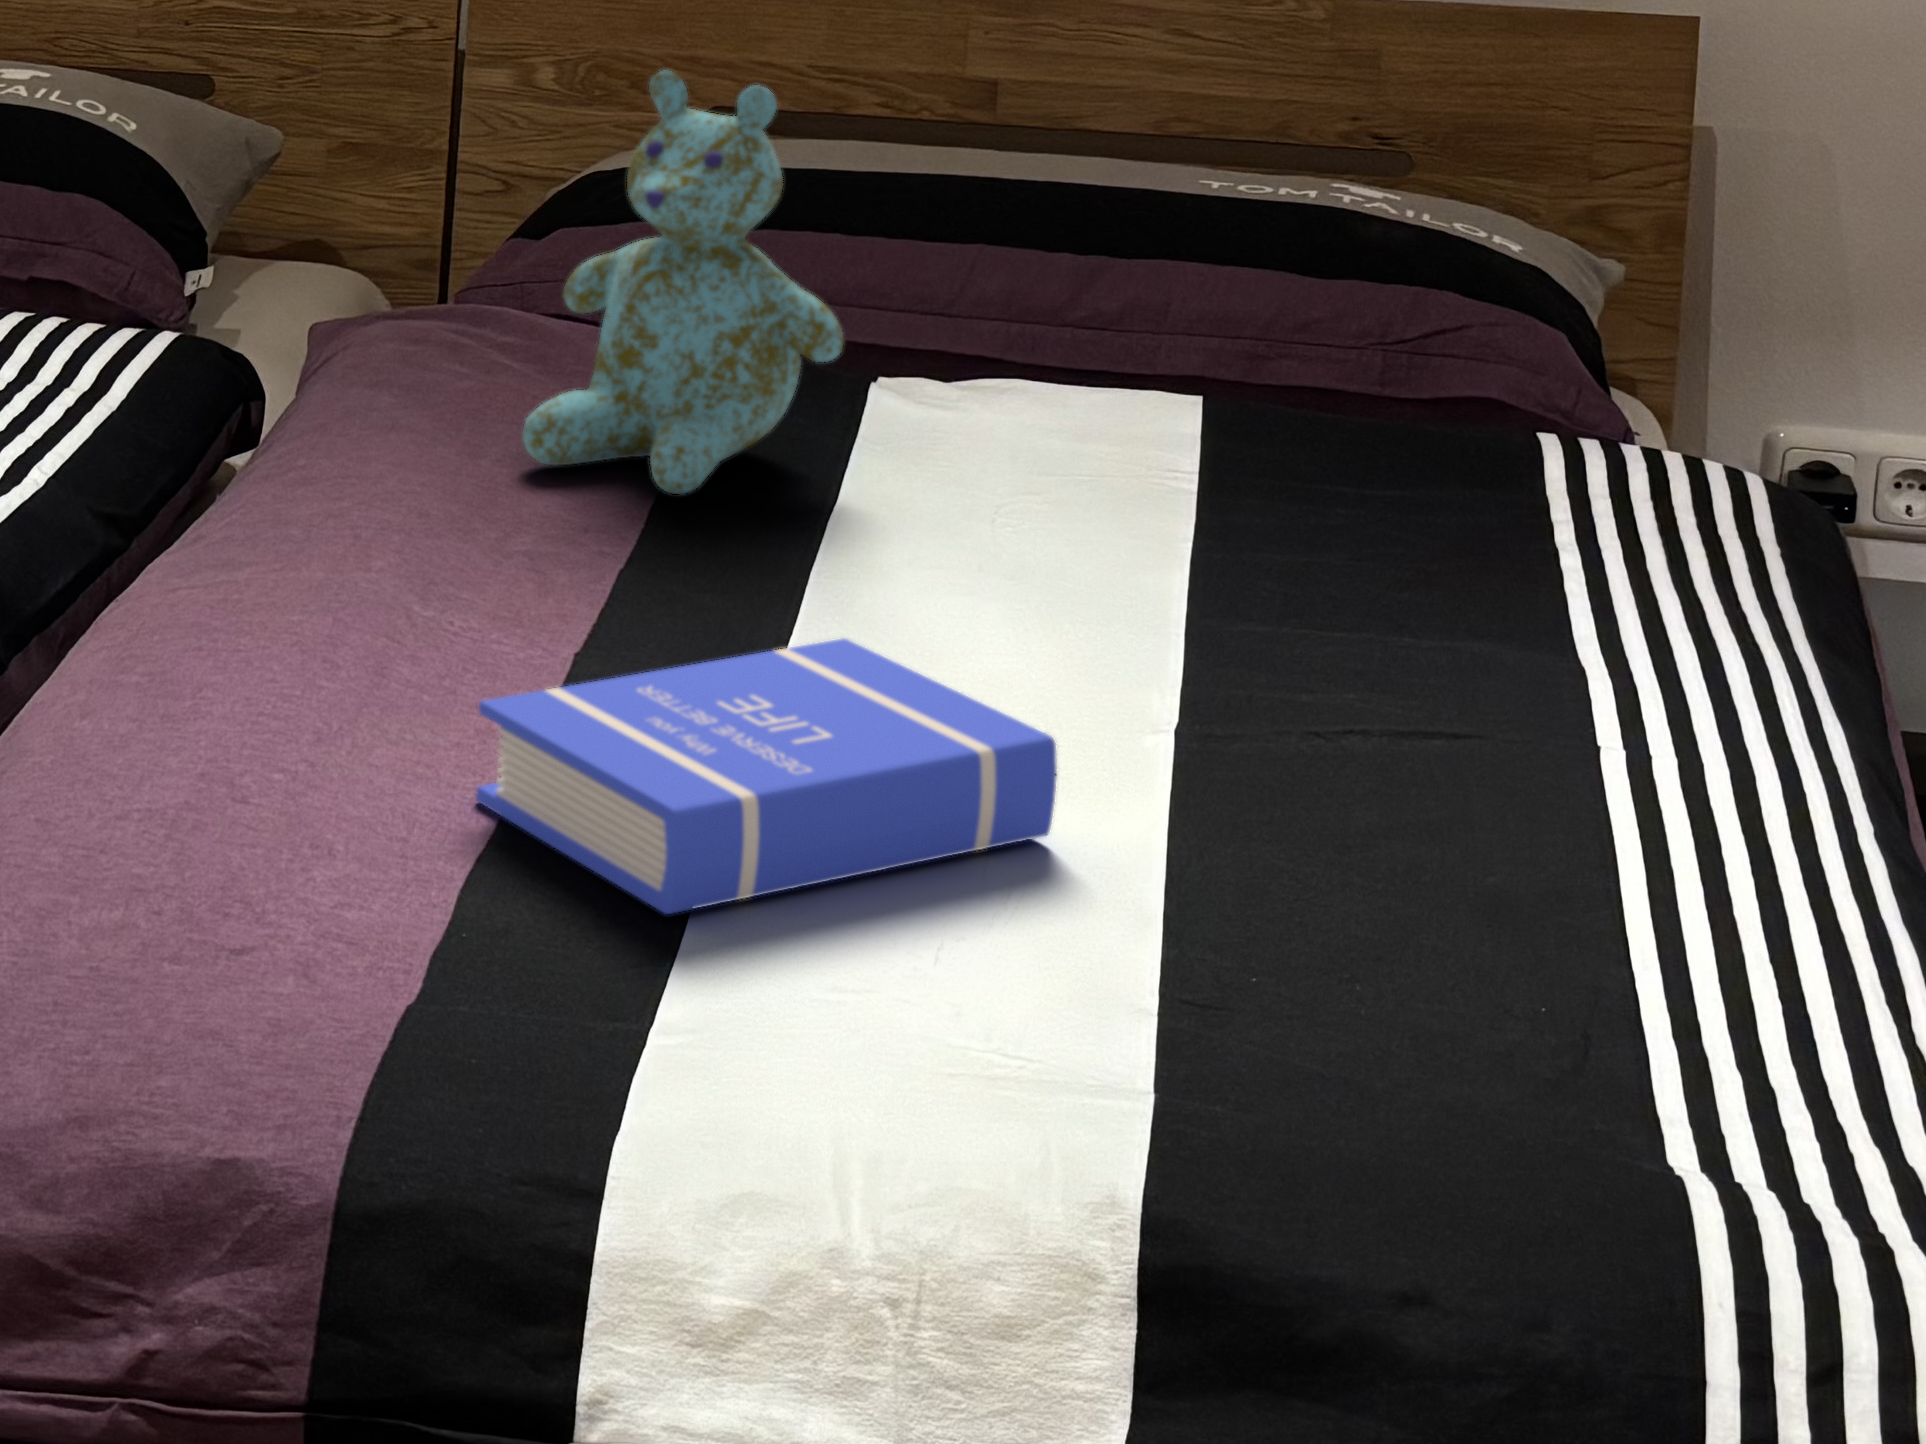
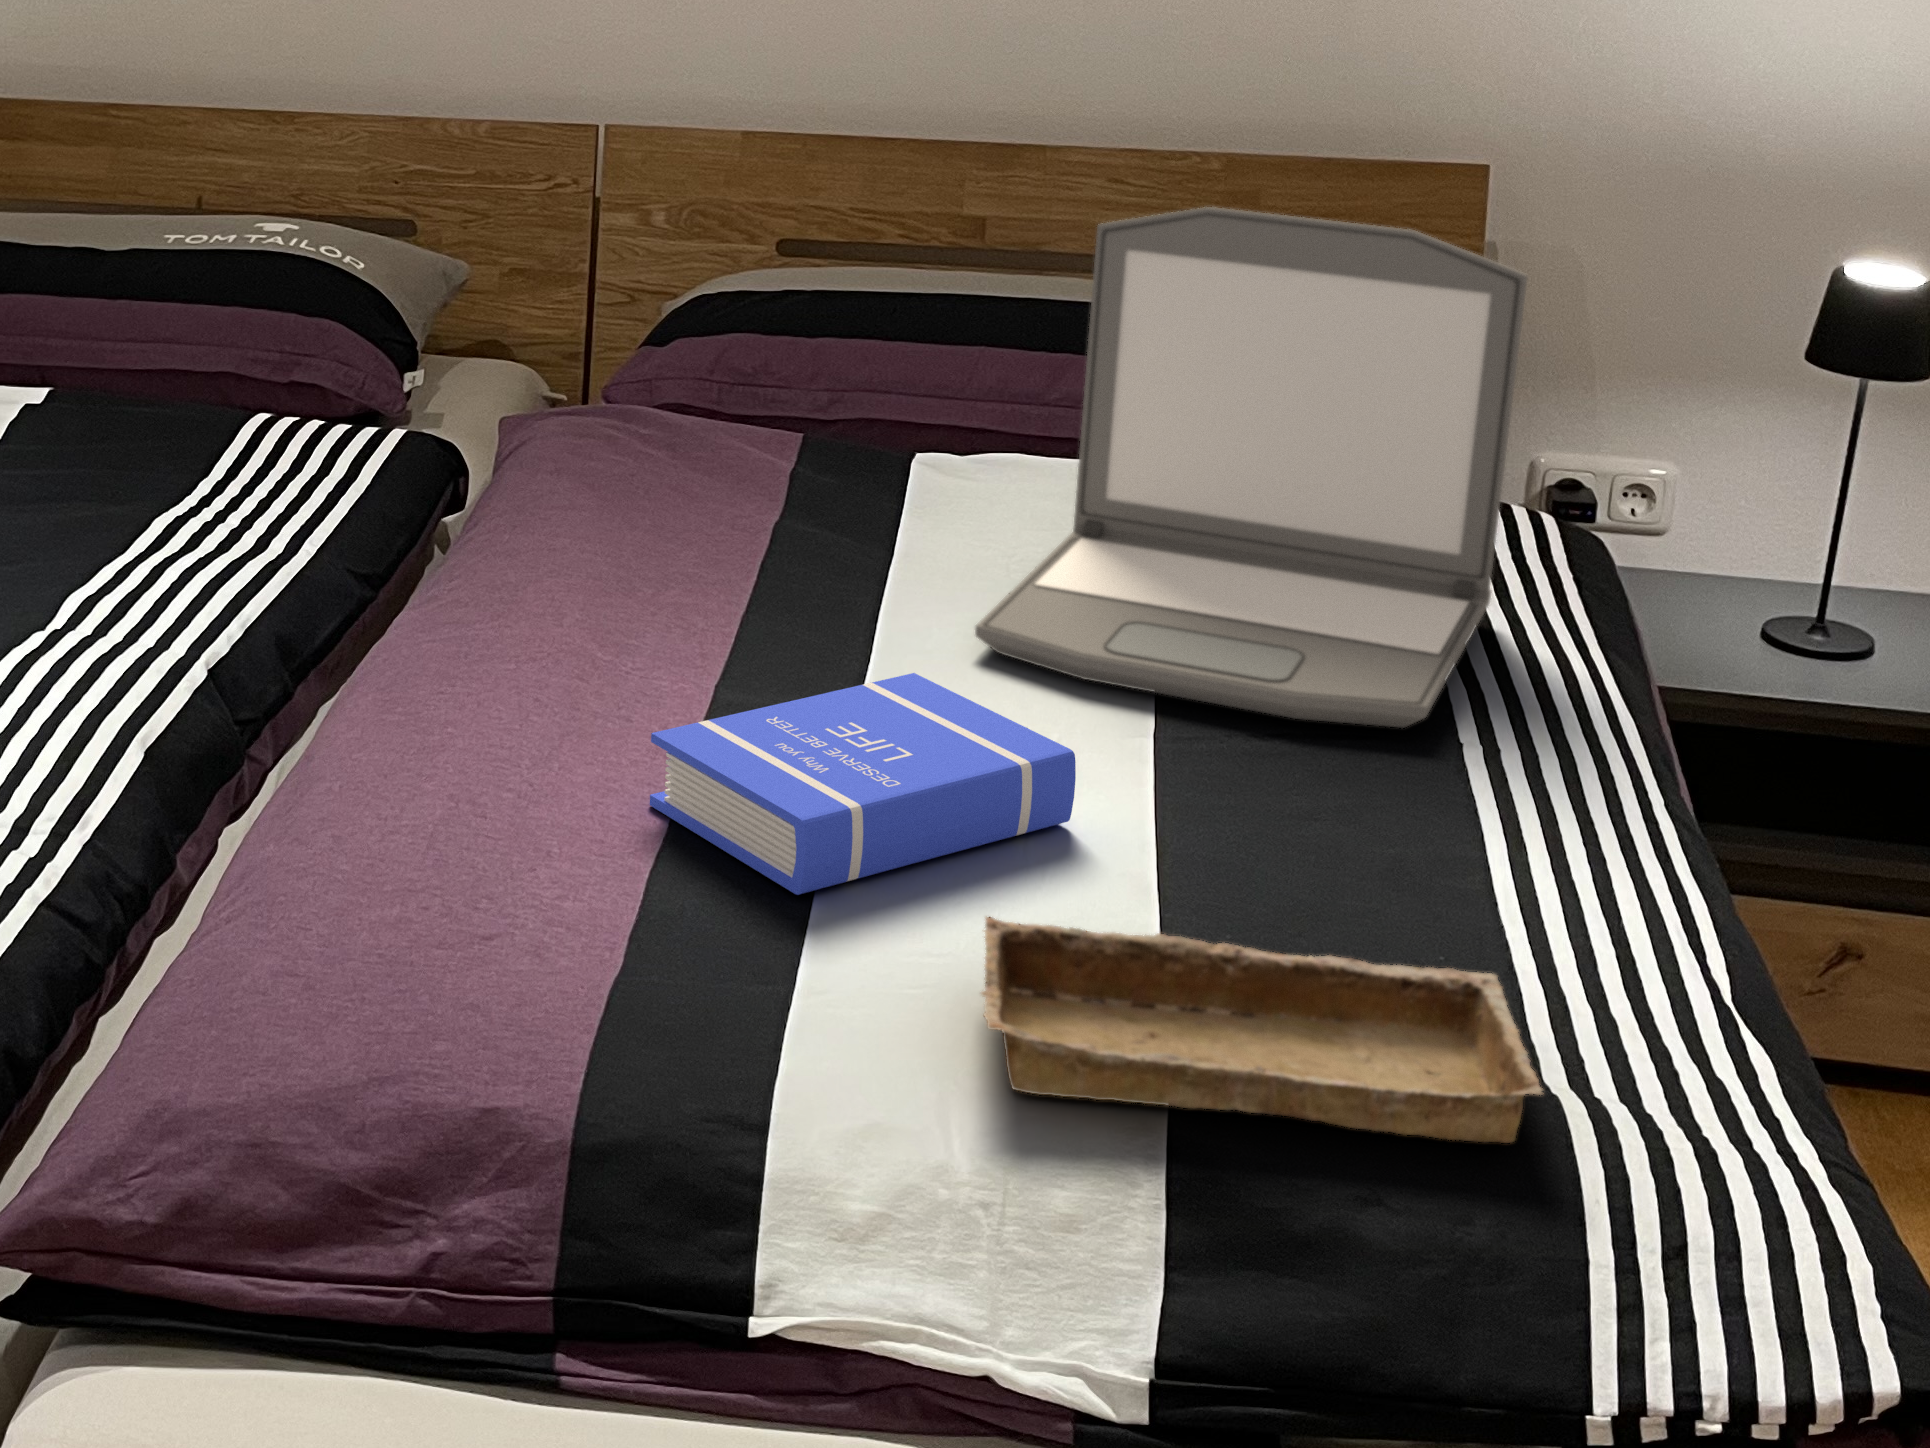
laptop: none [939,32,1702,734] -> present [975,207,1527,728]
stuffed bear: present [523,71,844,494] -> none [662,237,896,551]
tray: none [898,937,1661,1243] -> present [981,917,1544,1143]

